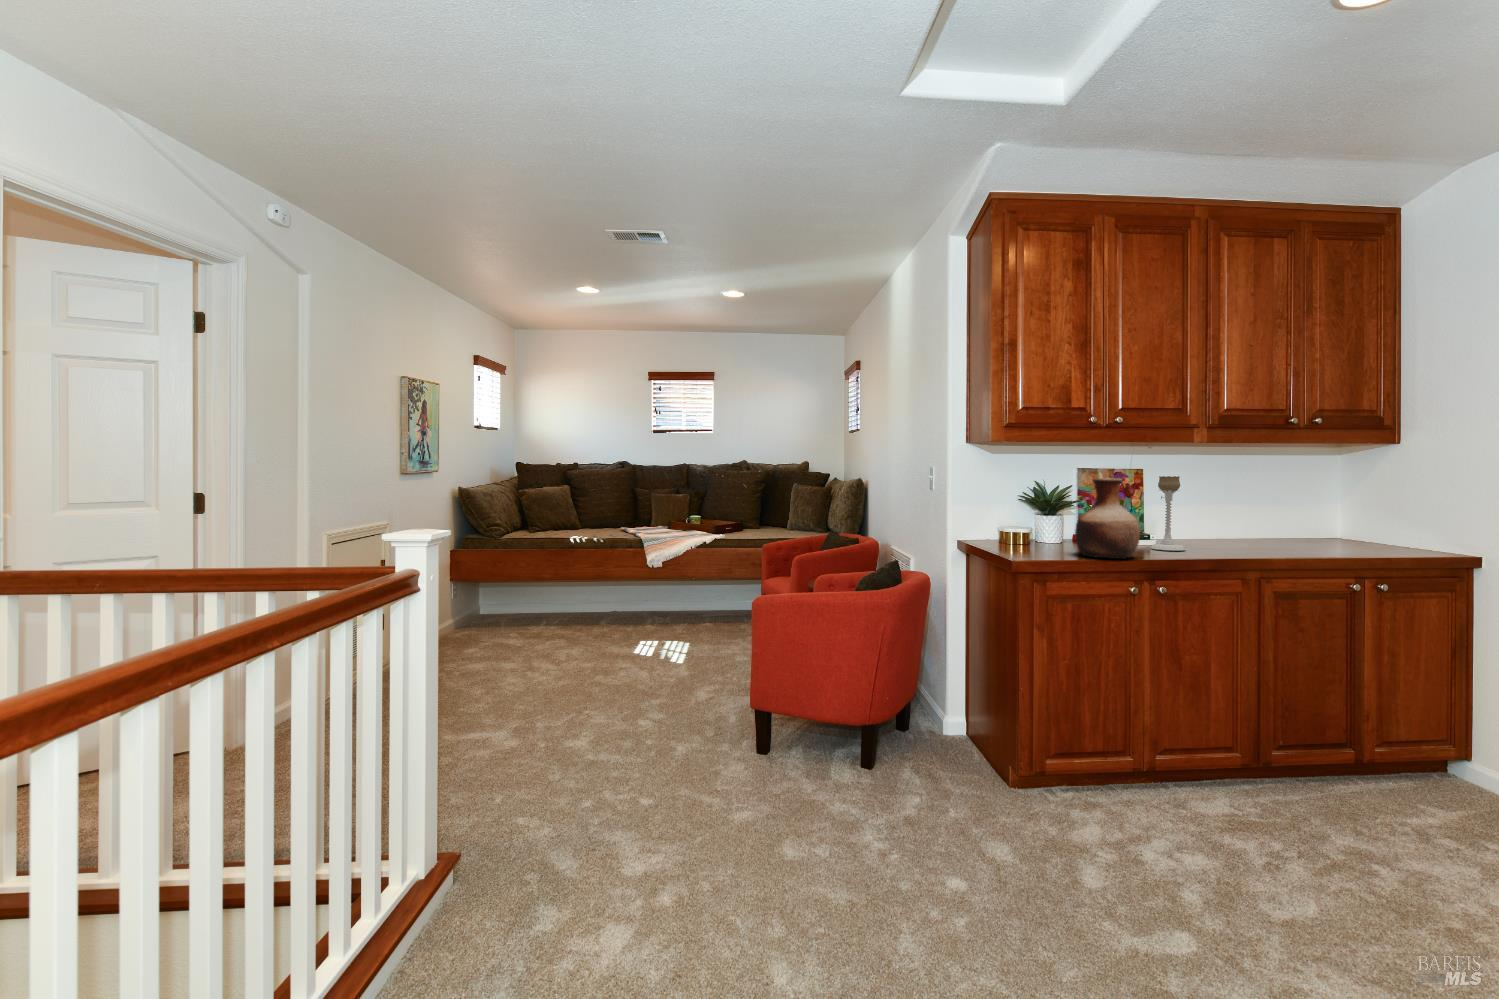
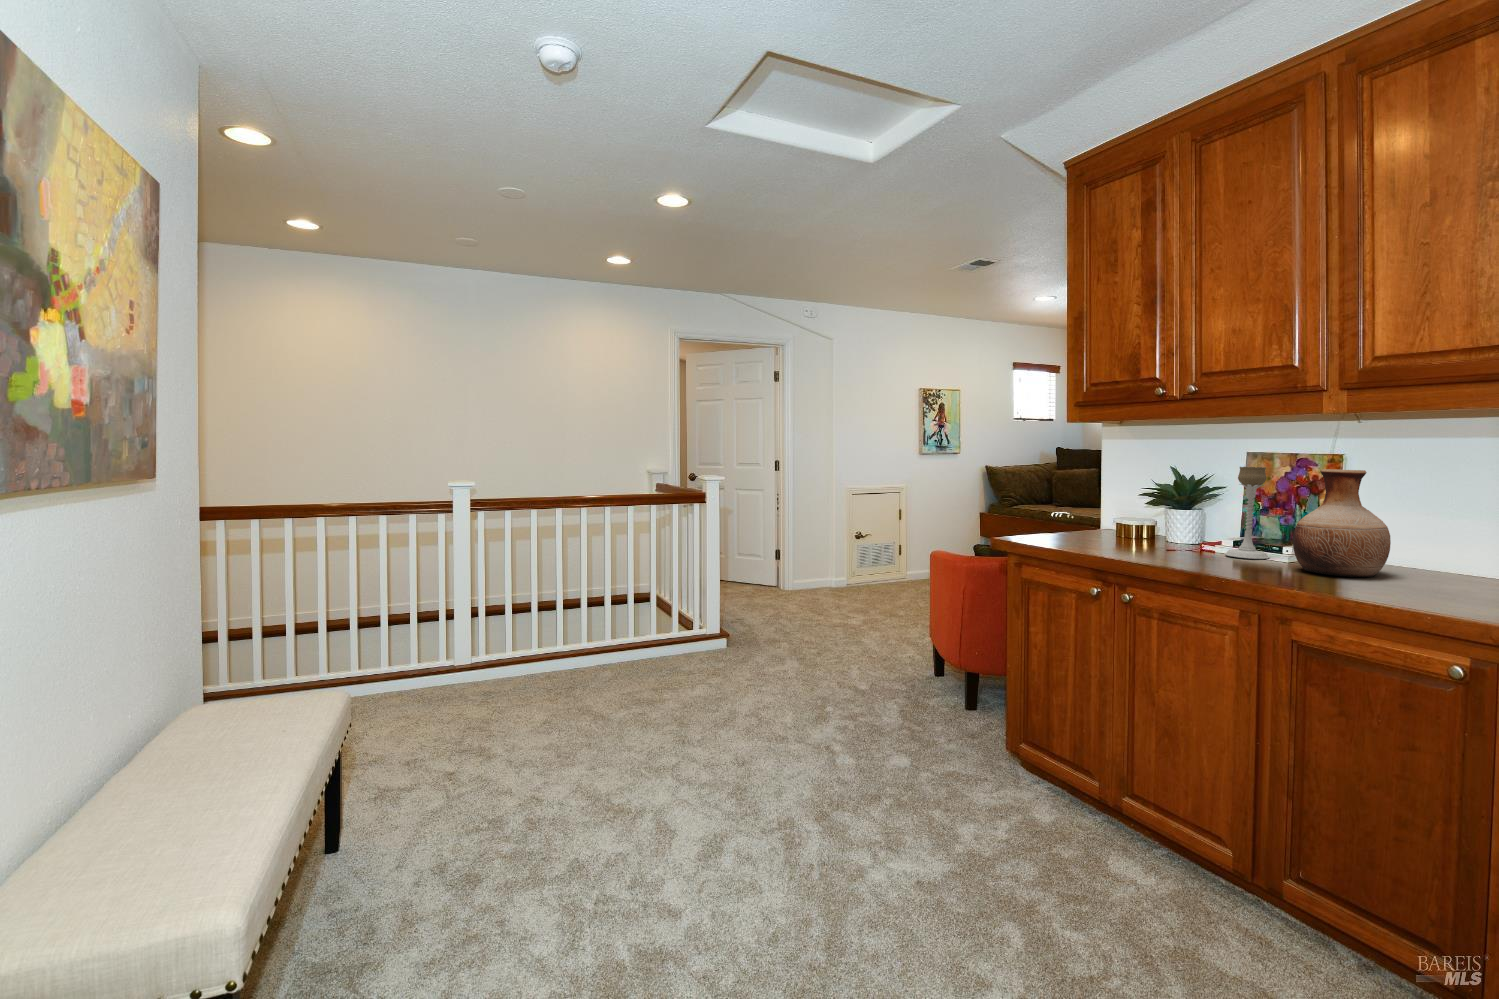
vase: present [1075,478,1140,559] -> present [1293,469,1391,577]

